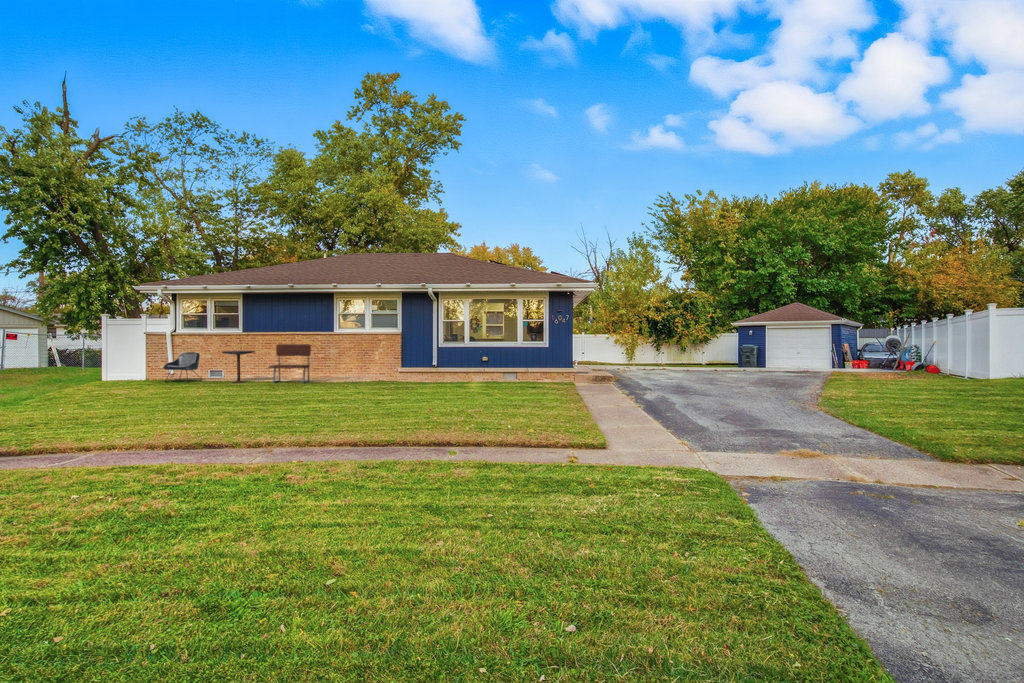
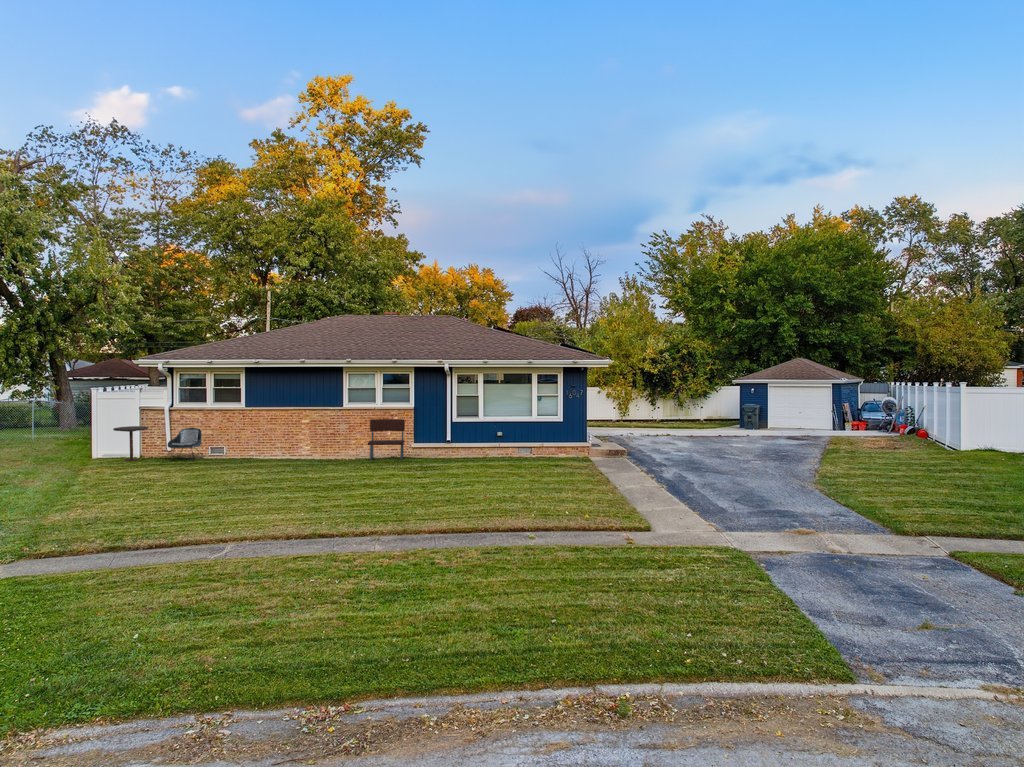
bench: present [269,344,311,383] -> present [368,419,405,460]
pedestal table: present [222,351,255,383] -> present [113,426,148,461]

